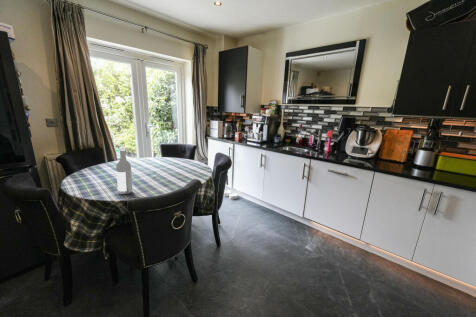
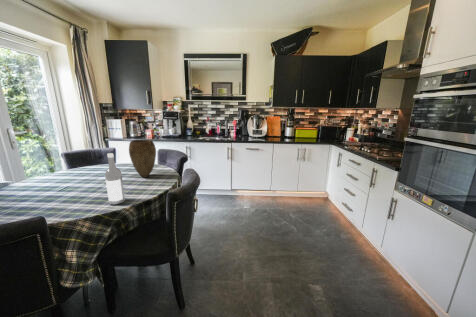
vase: none [168,139,193,177] -> present [129,140,156,177]

